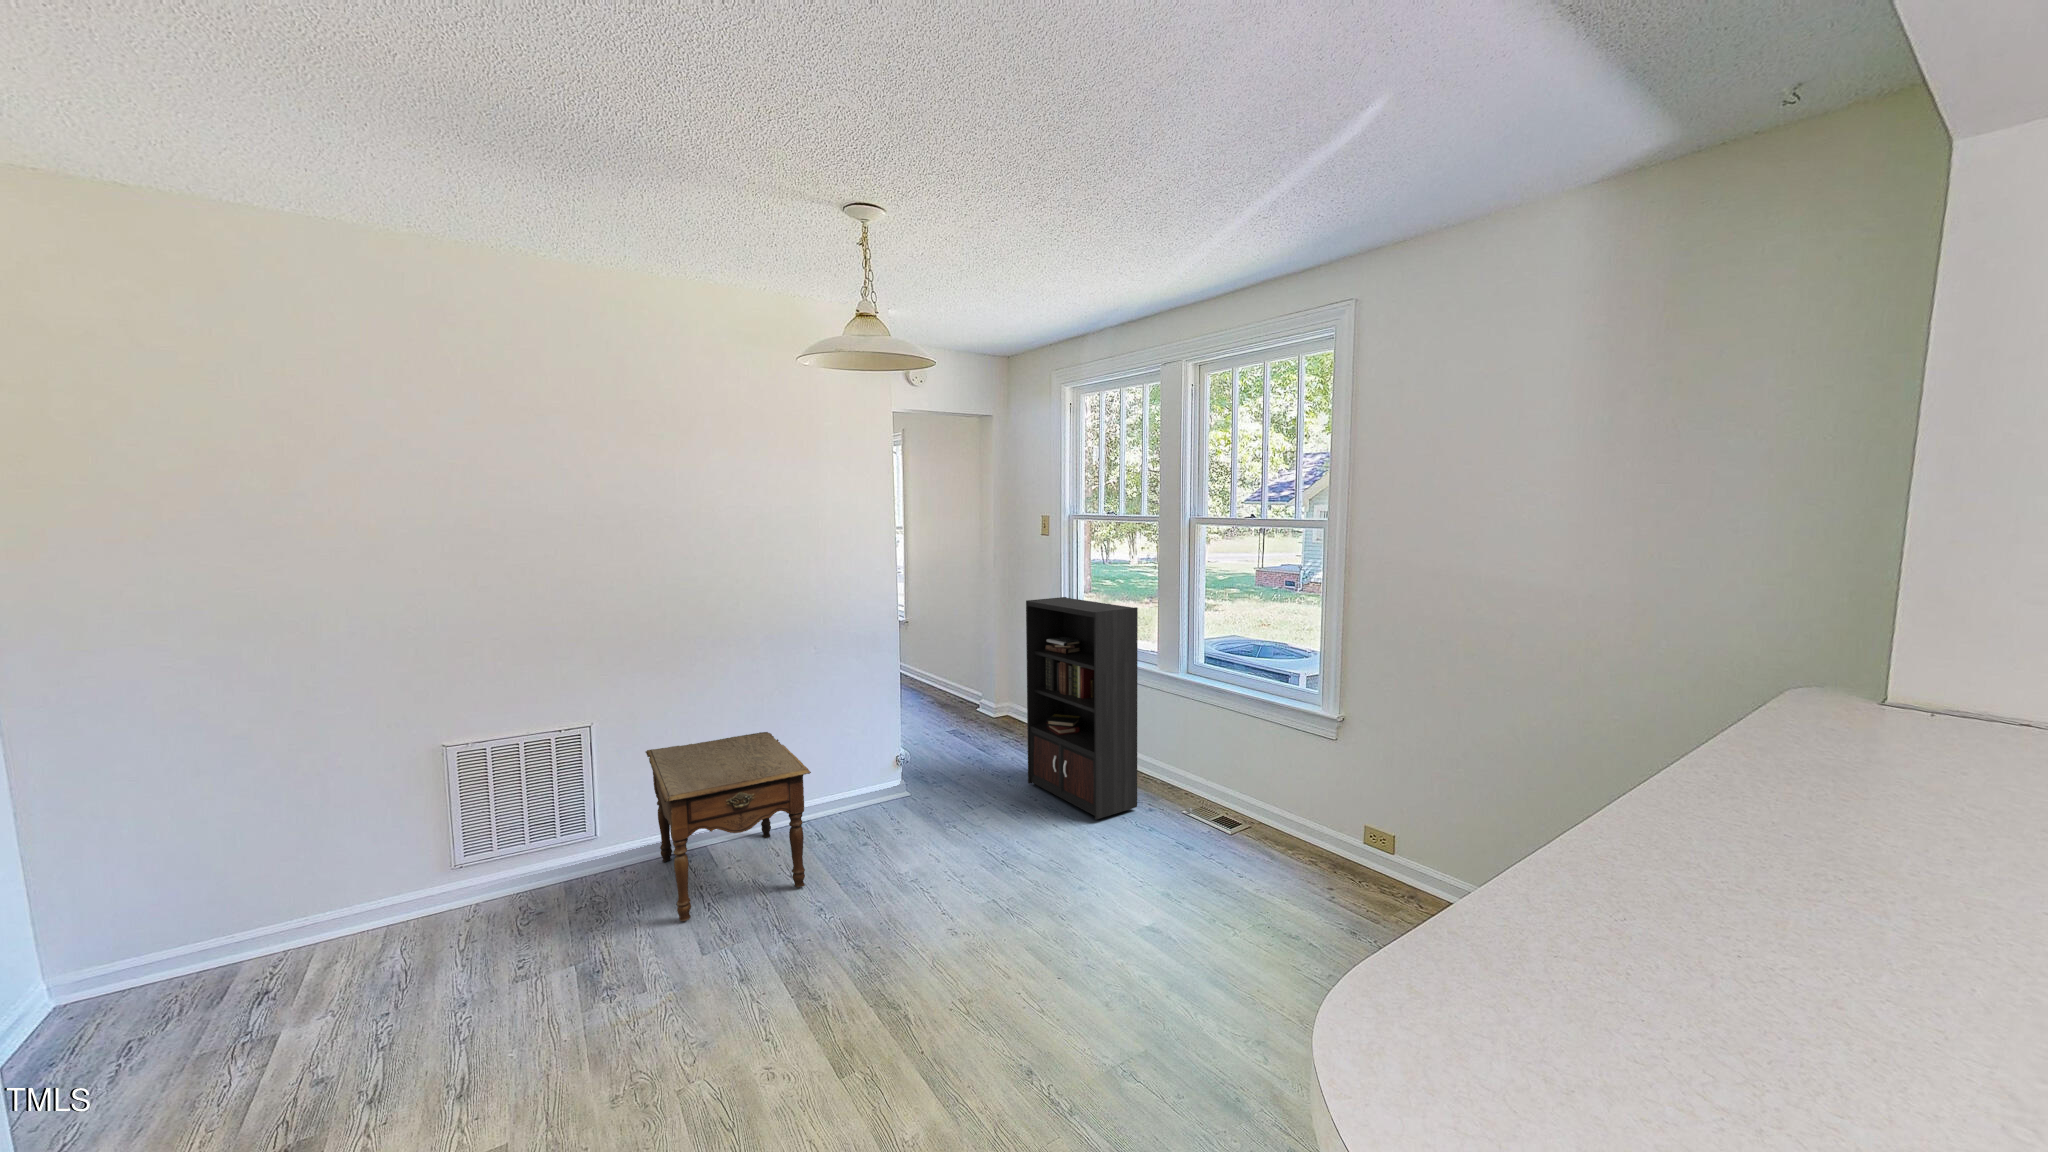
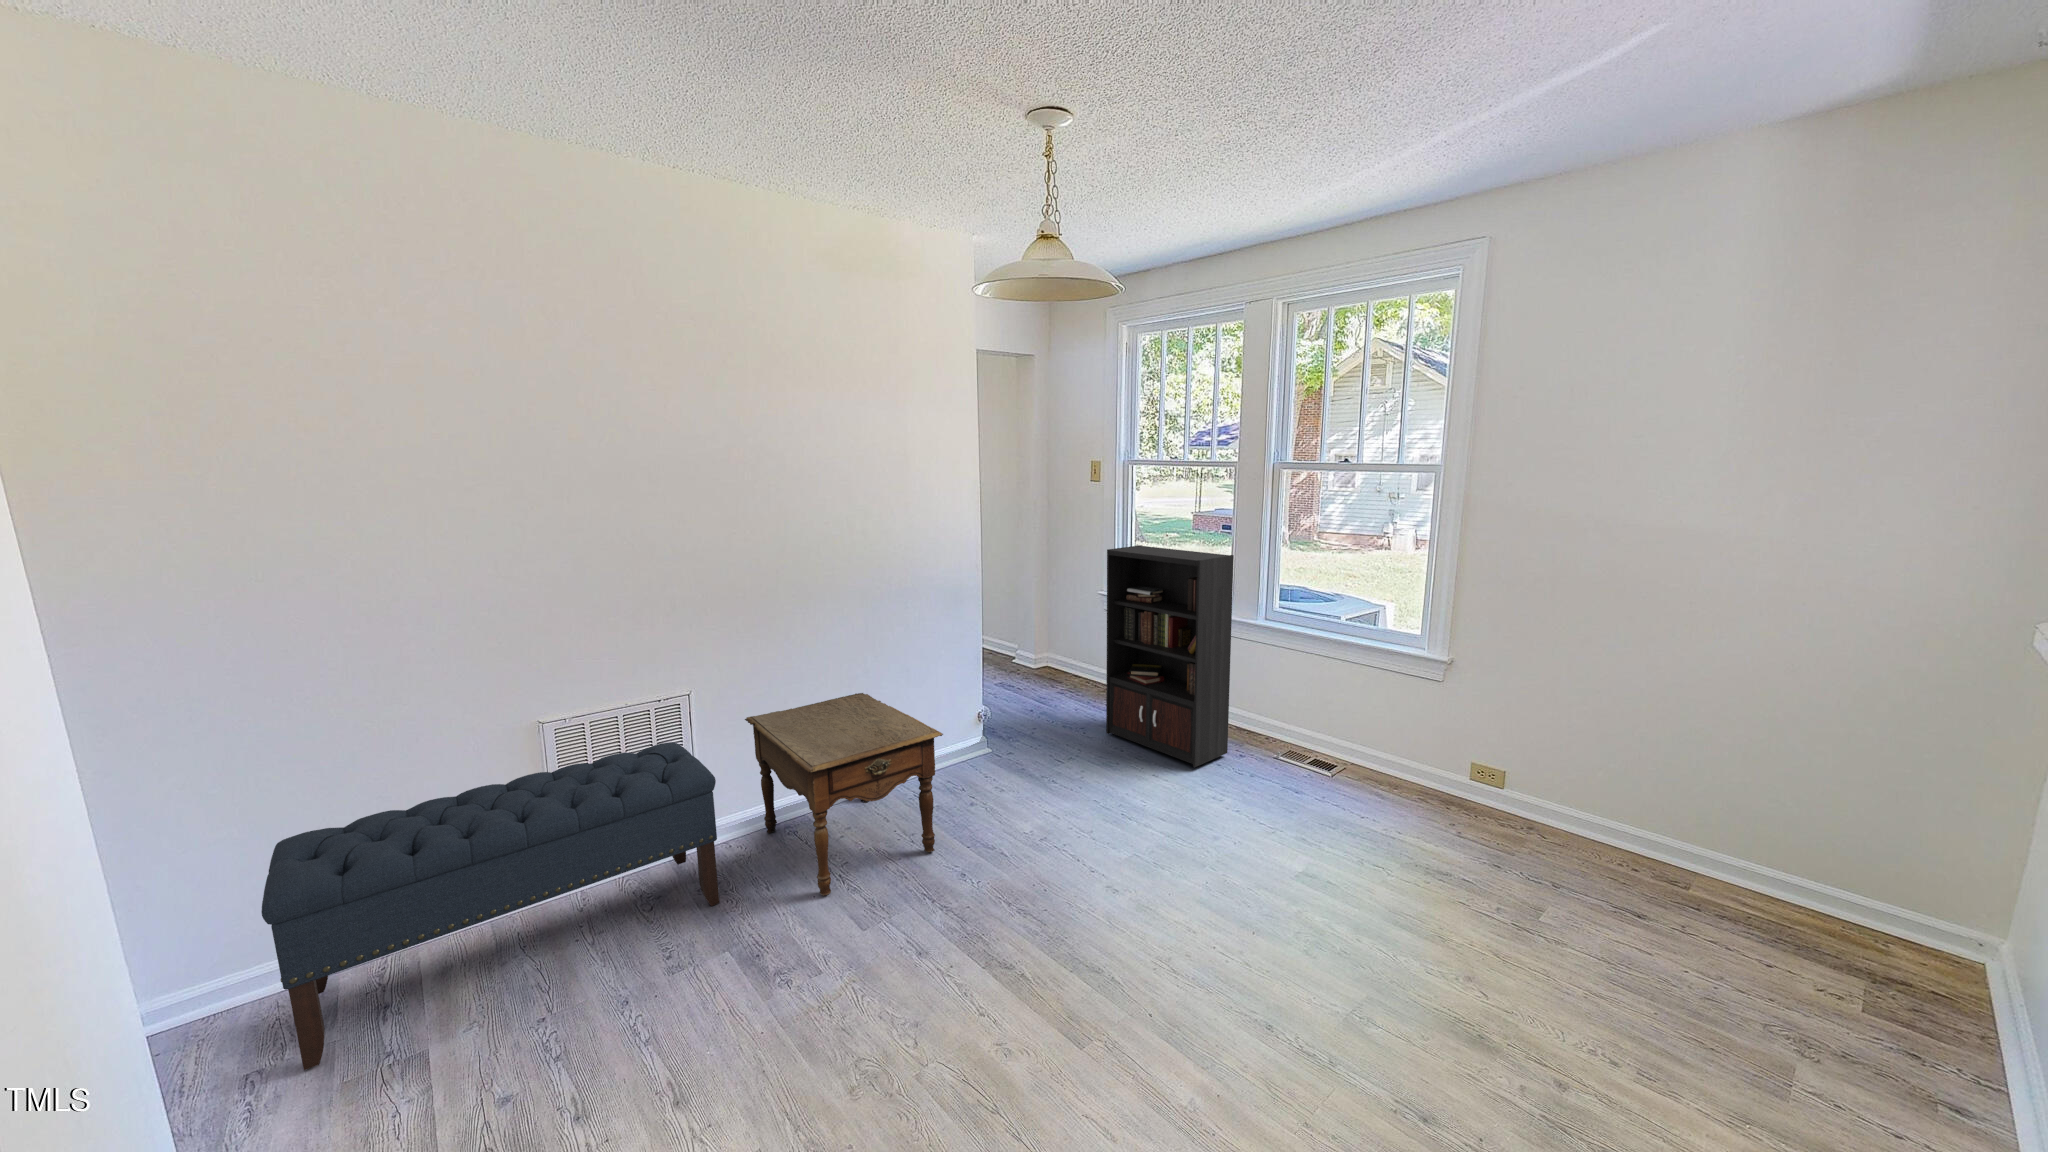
bench: none [147,770,588,1042] -> present [261,742,719,1070]

